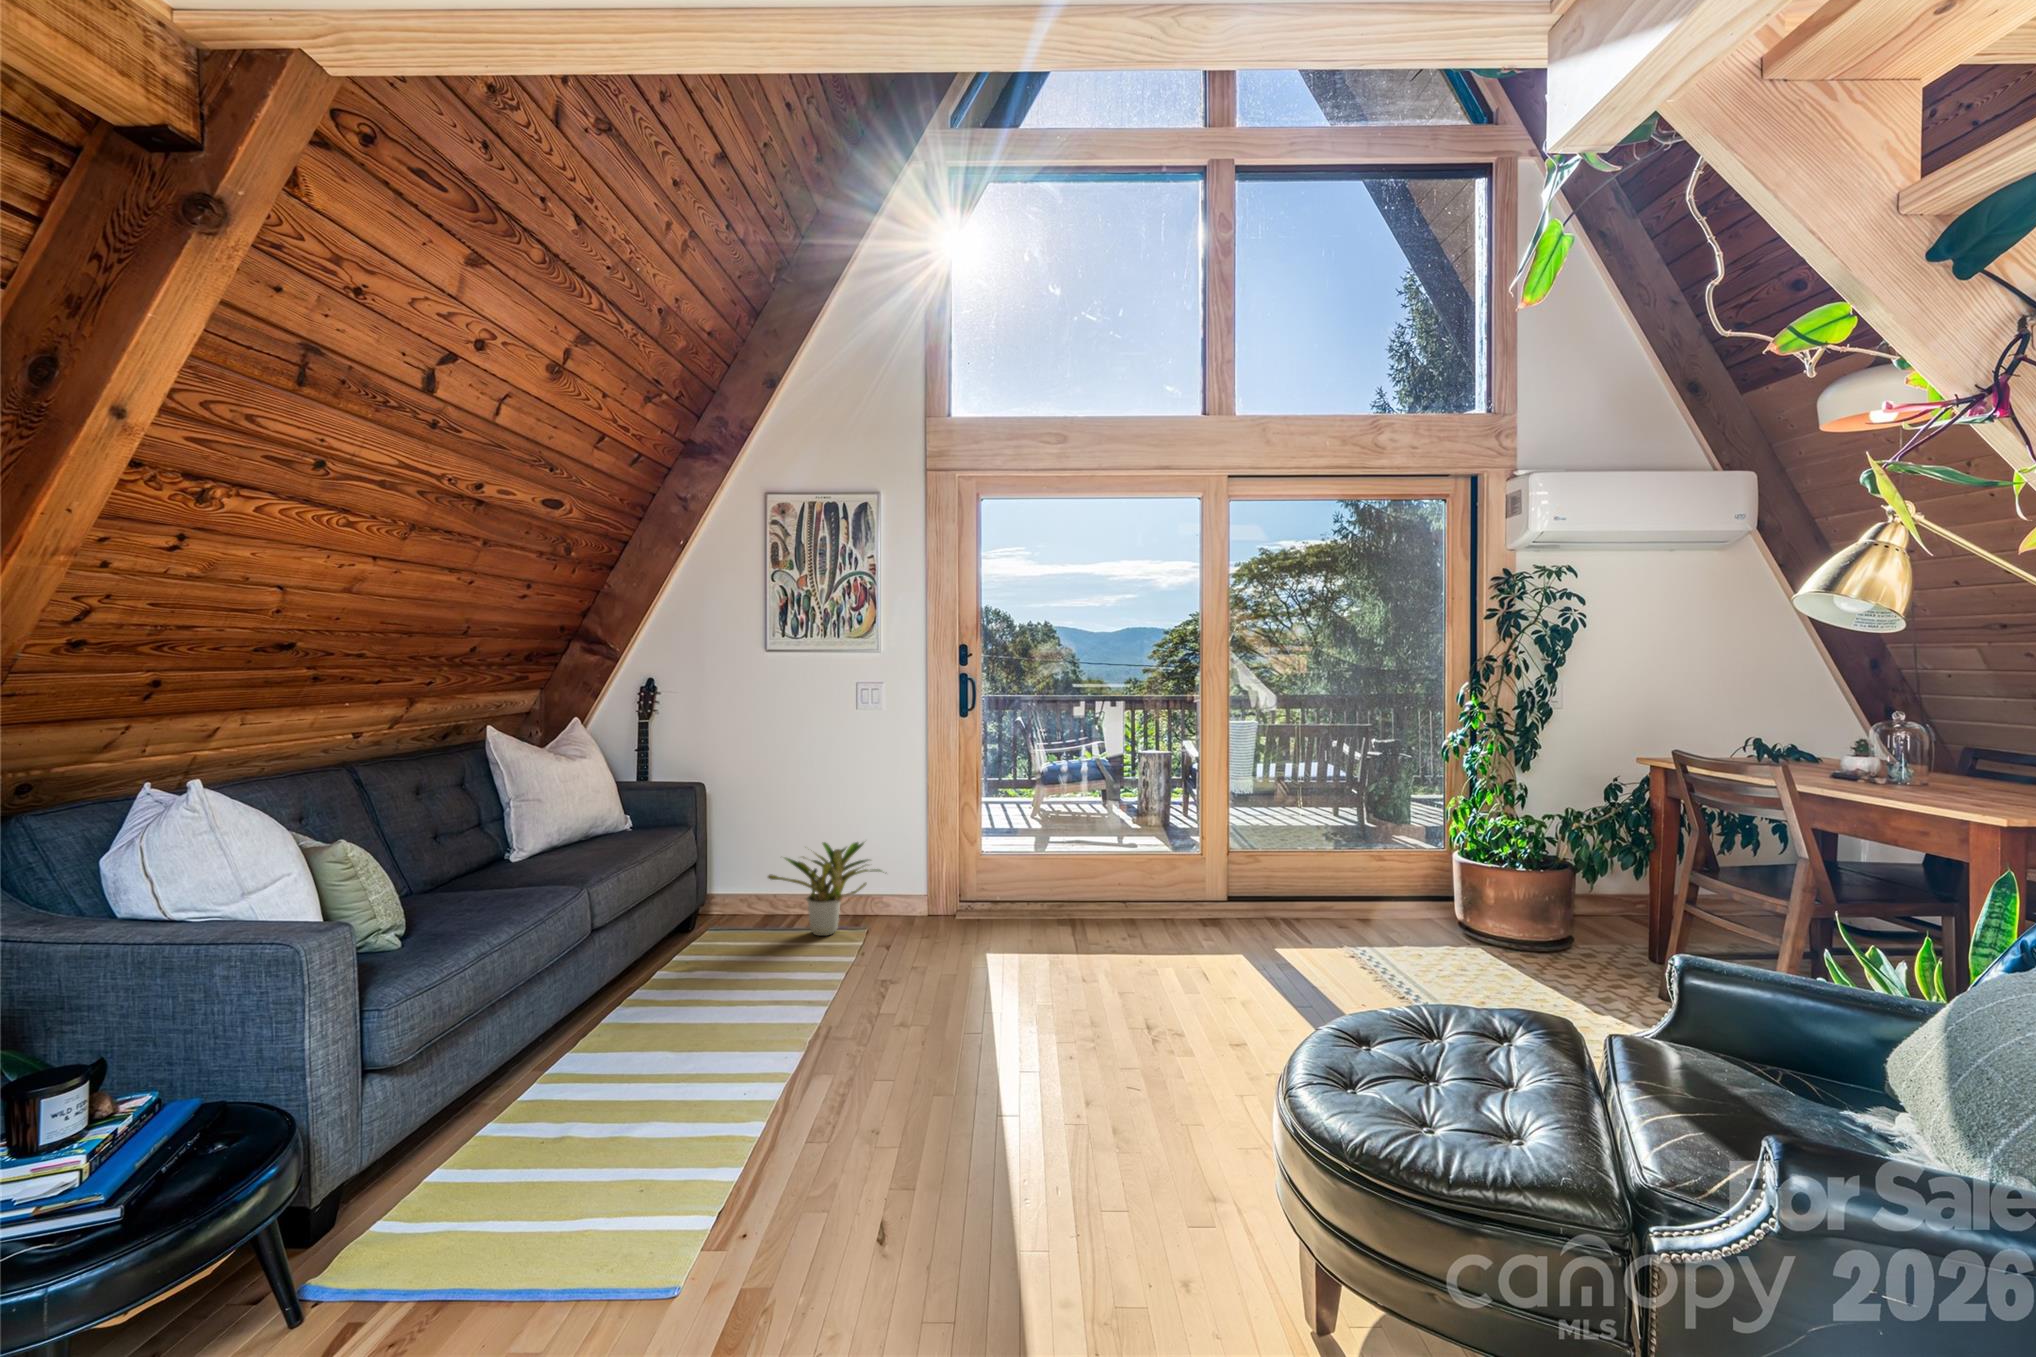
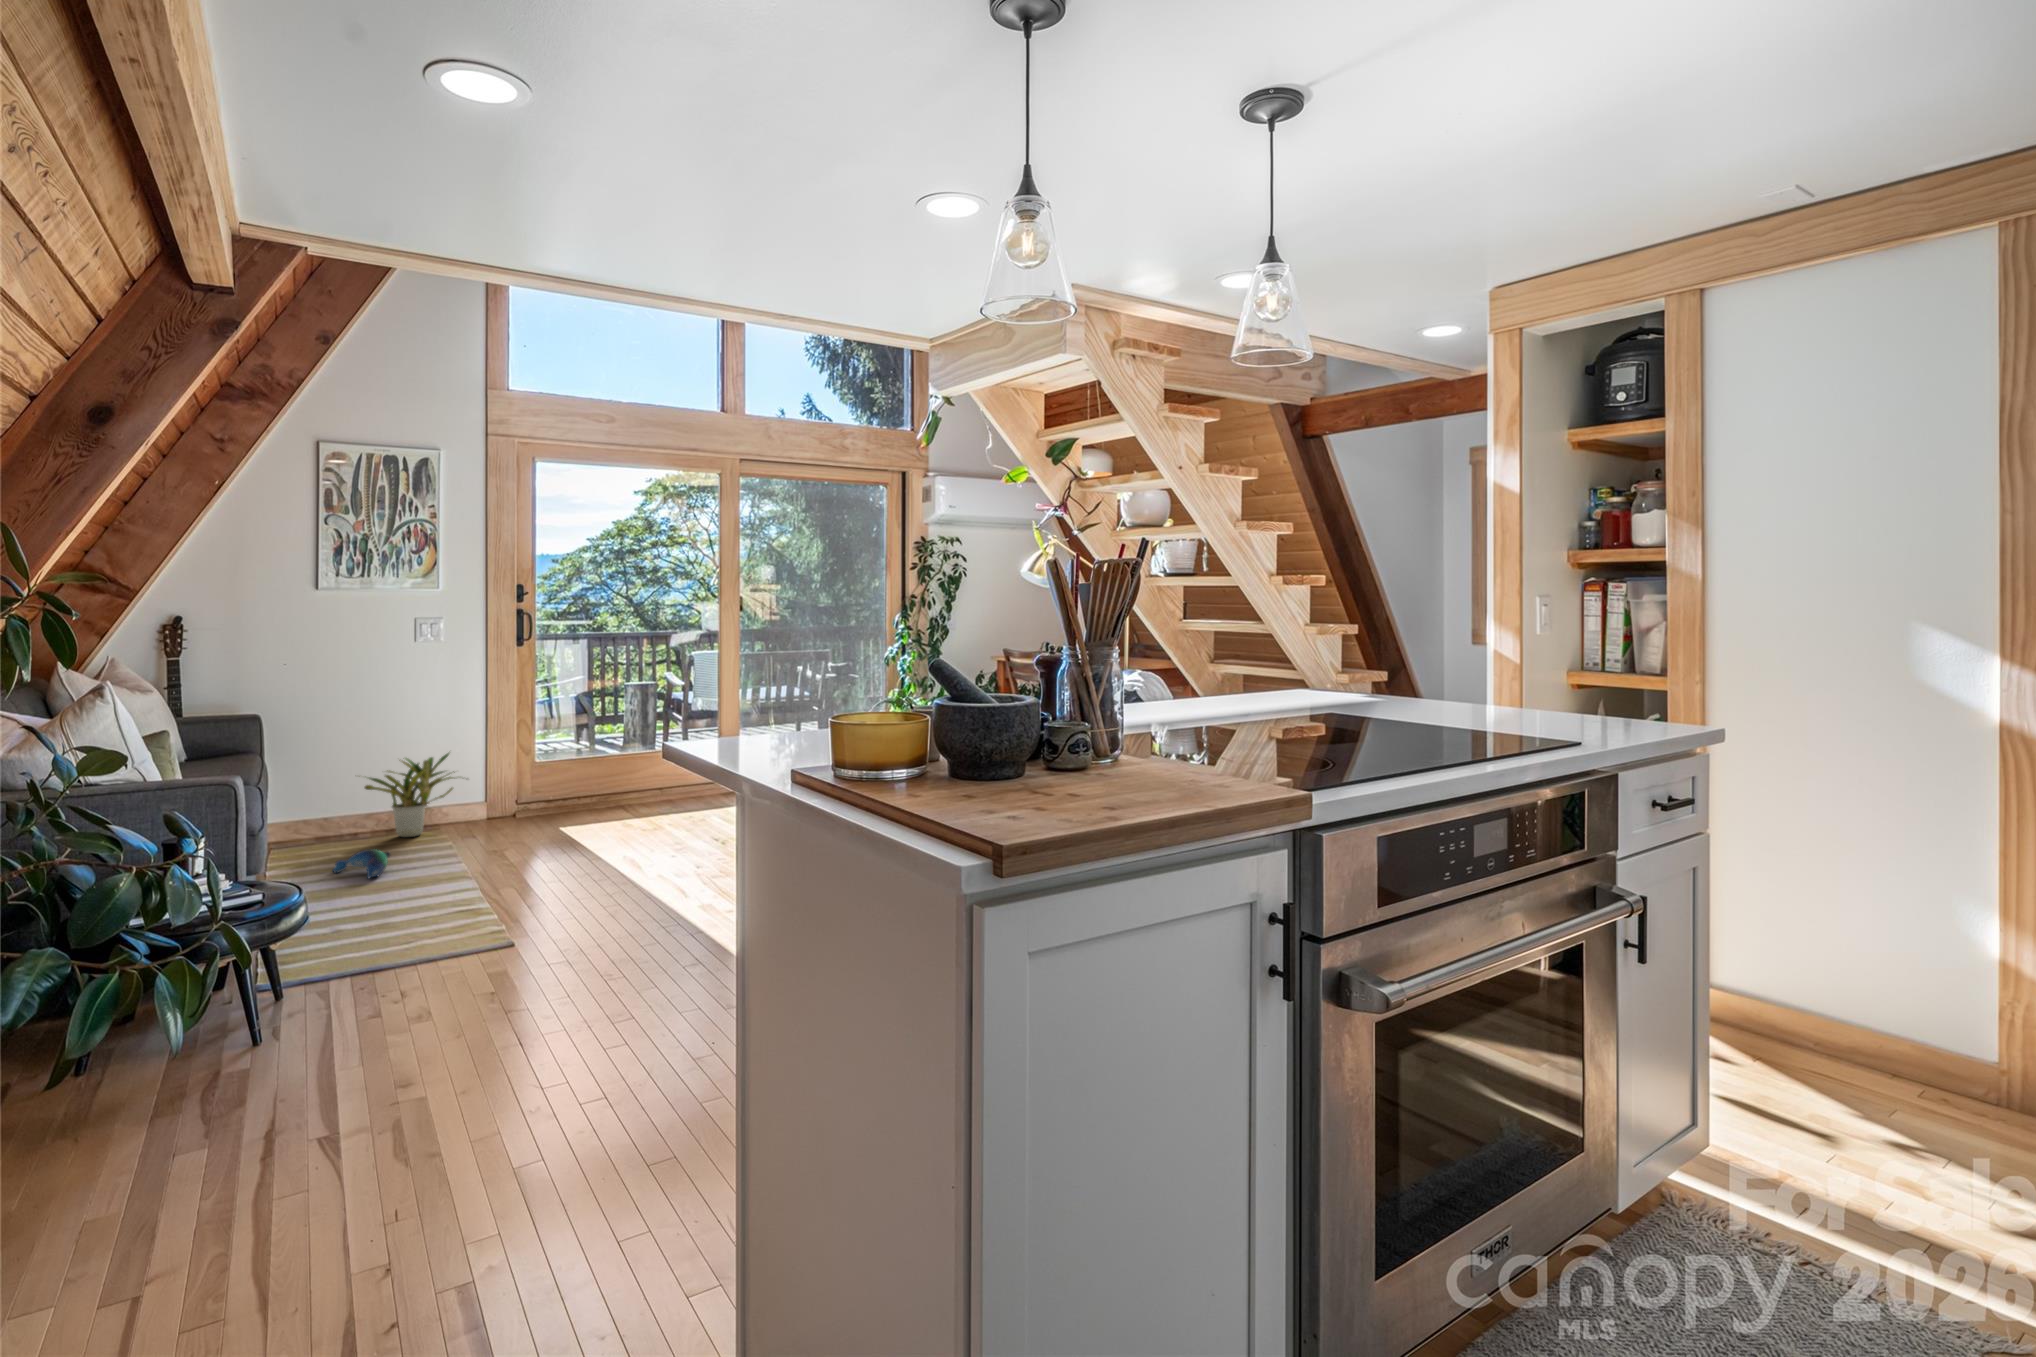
plush toy: none [681,969,734,1017] -> present [333,849,391,878]

